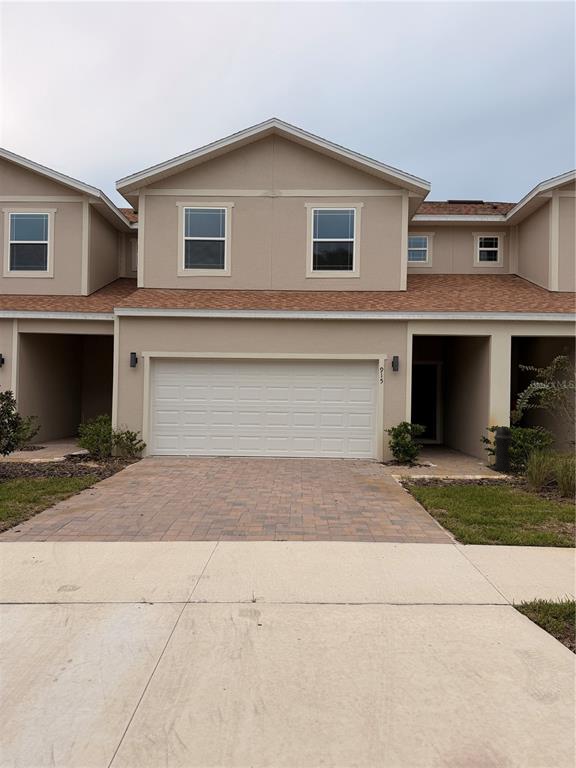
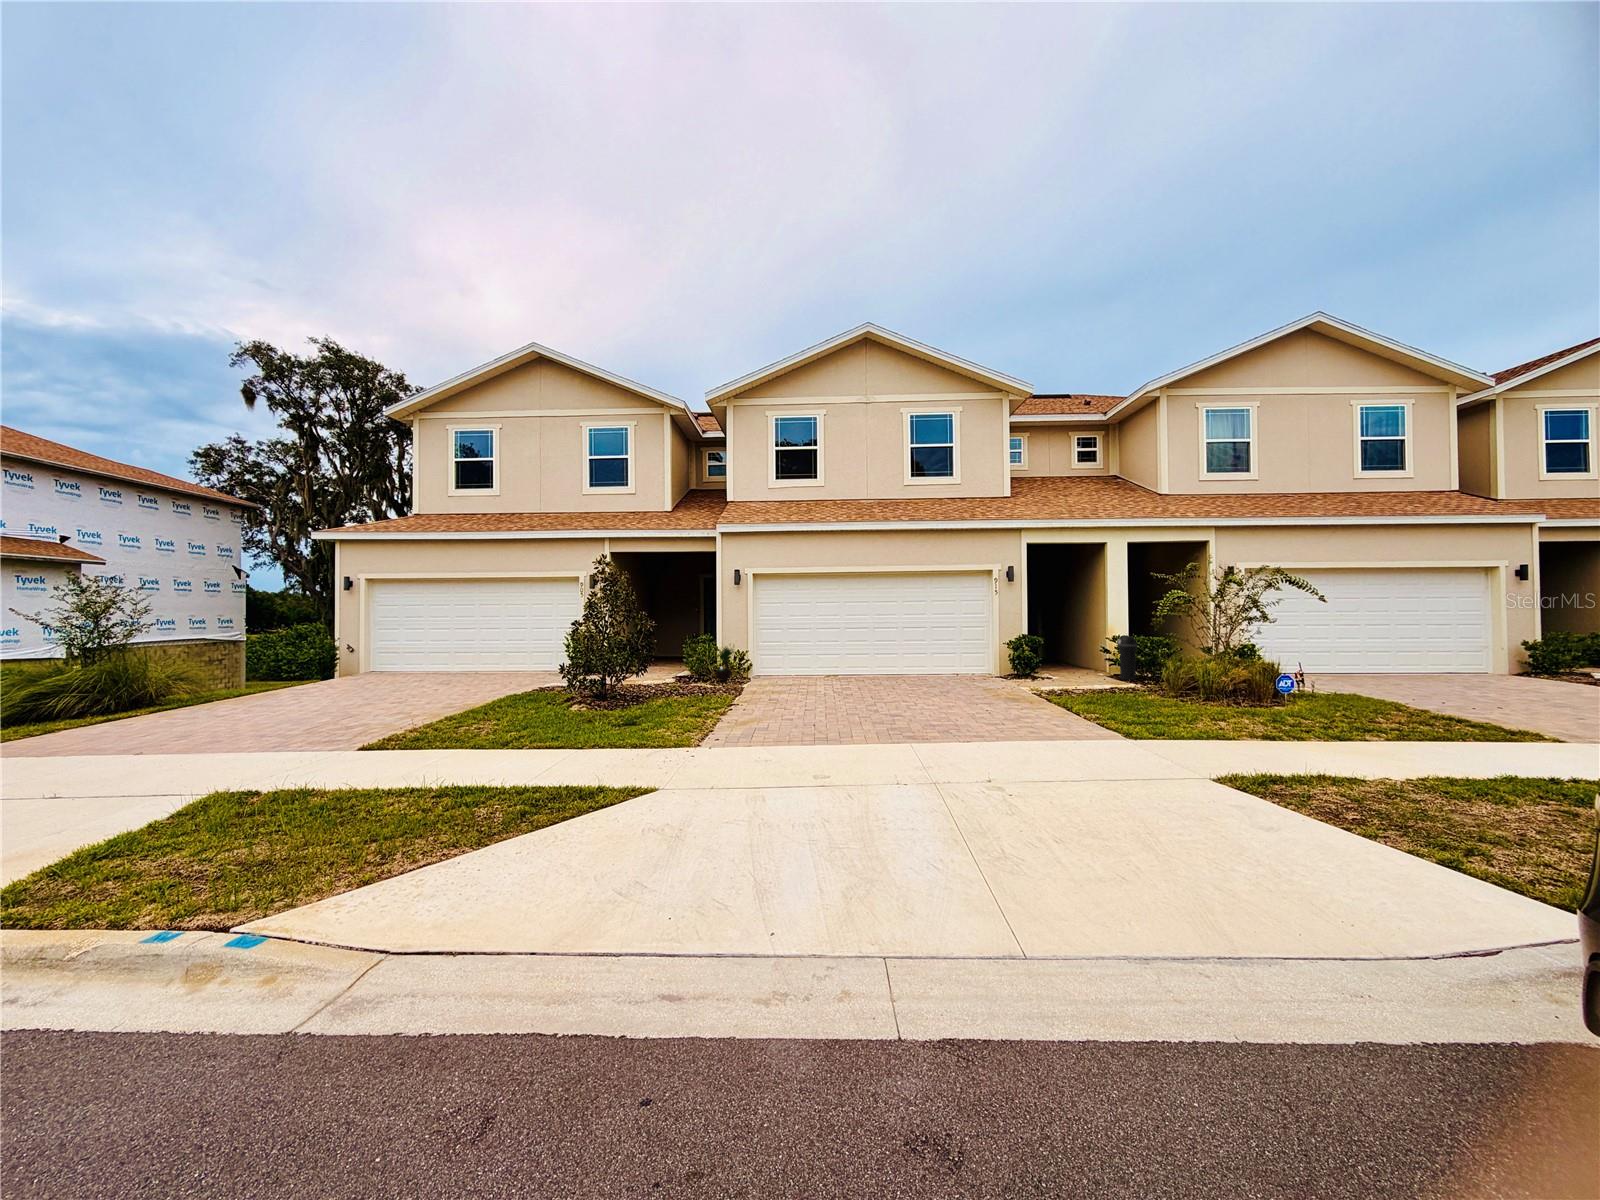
potted tree: none [101,424,123,461] -> present [716,647,733,681]

